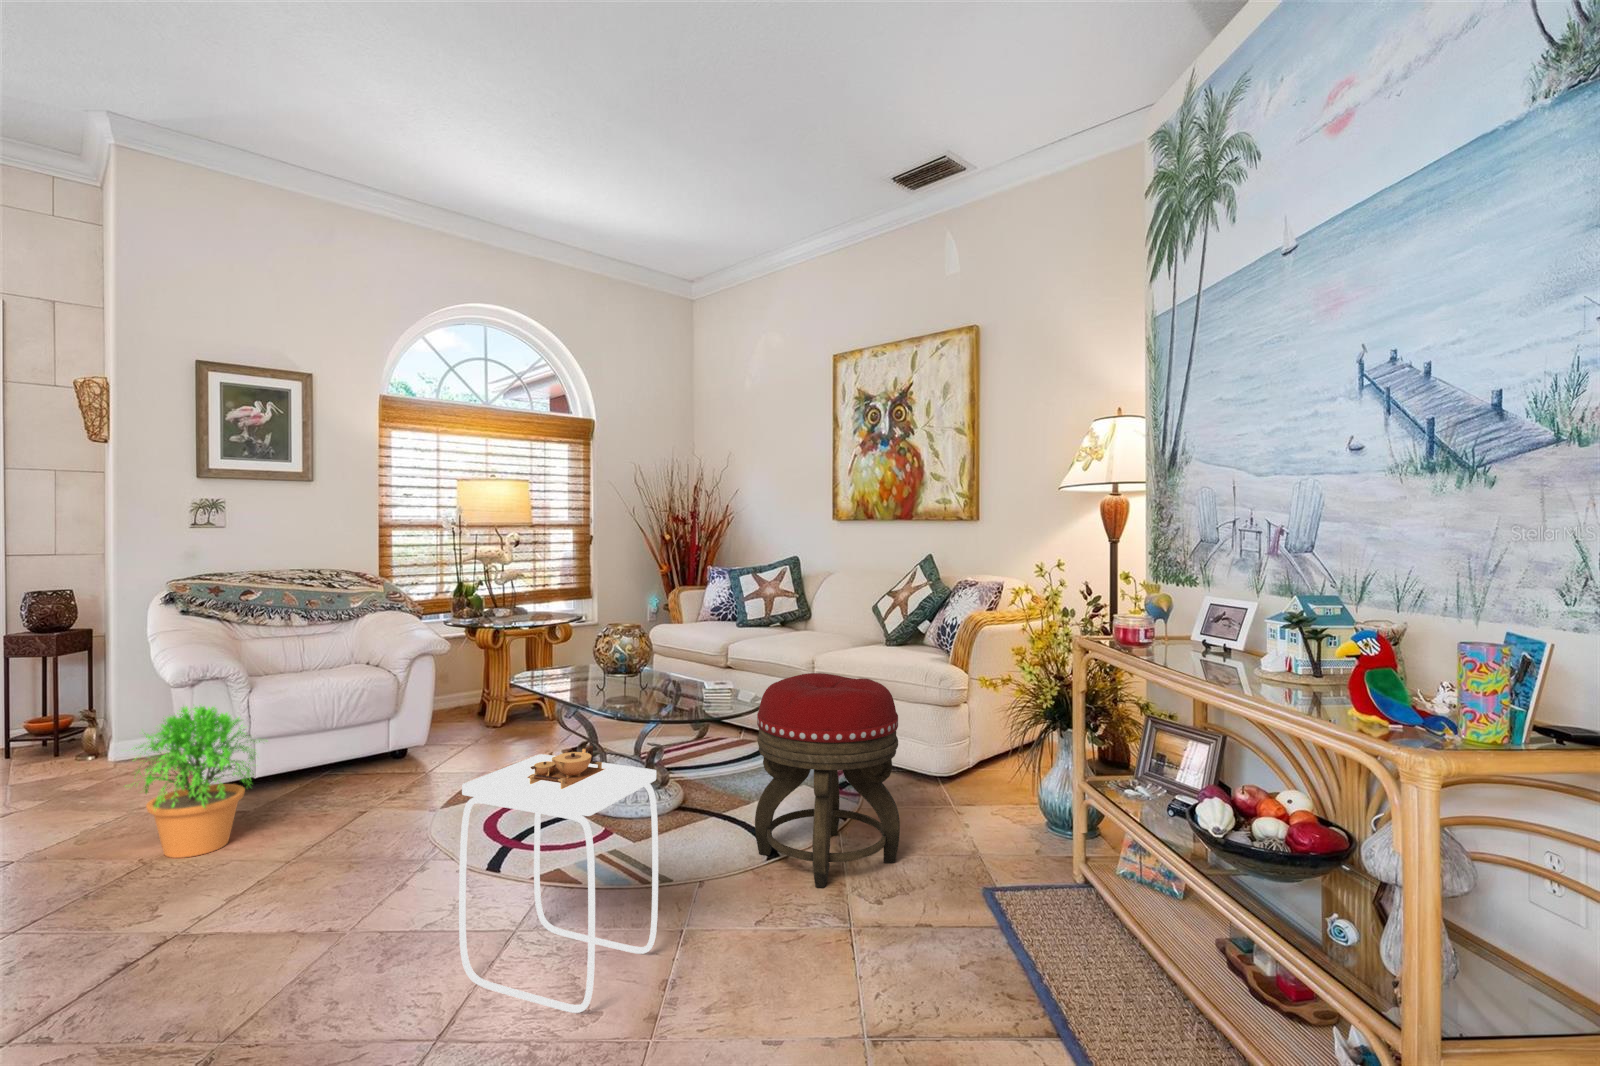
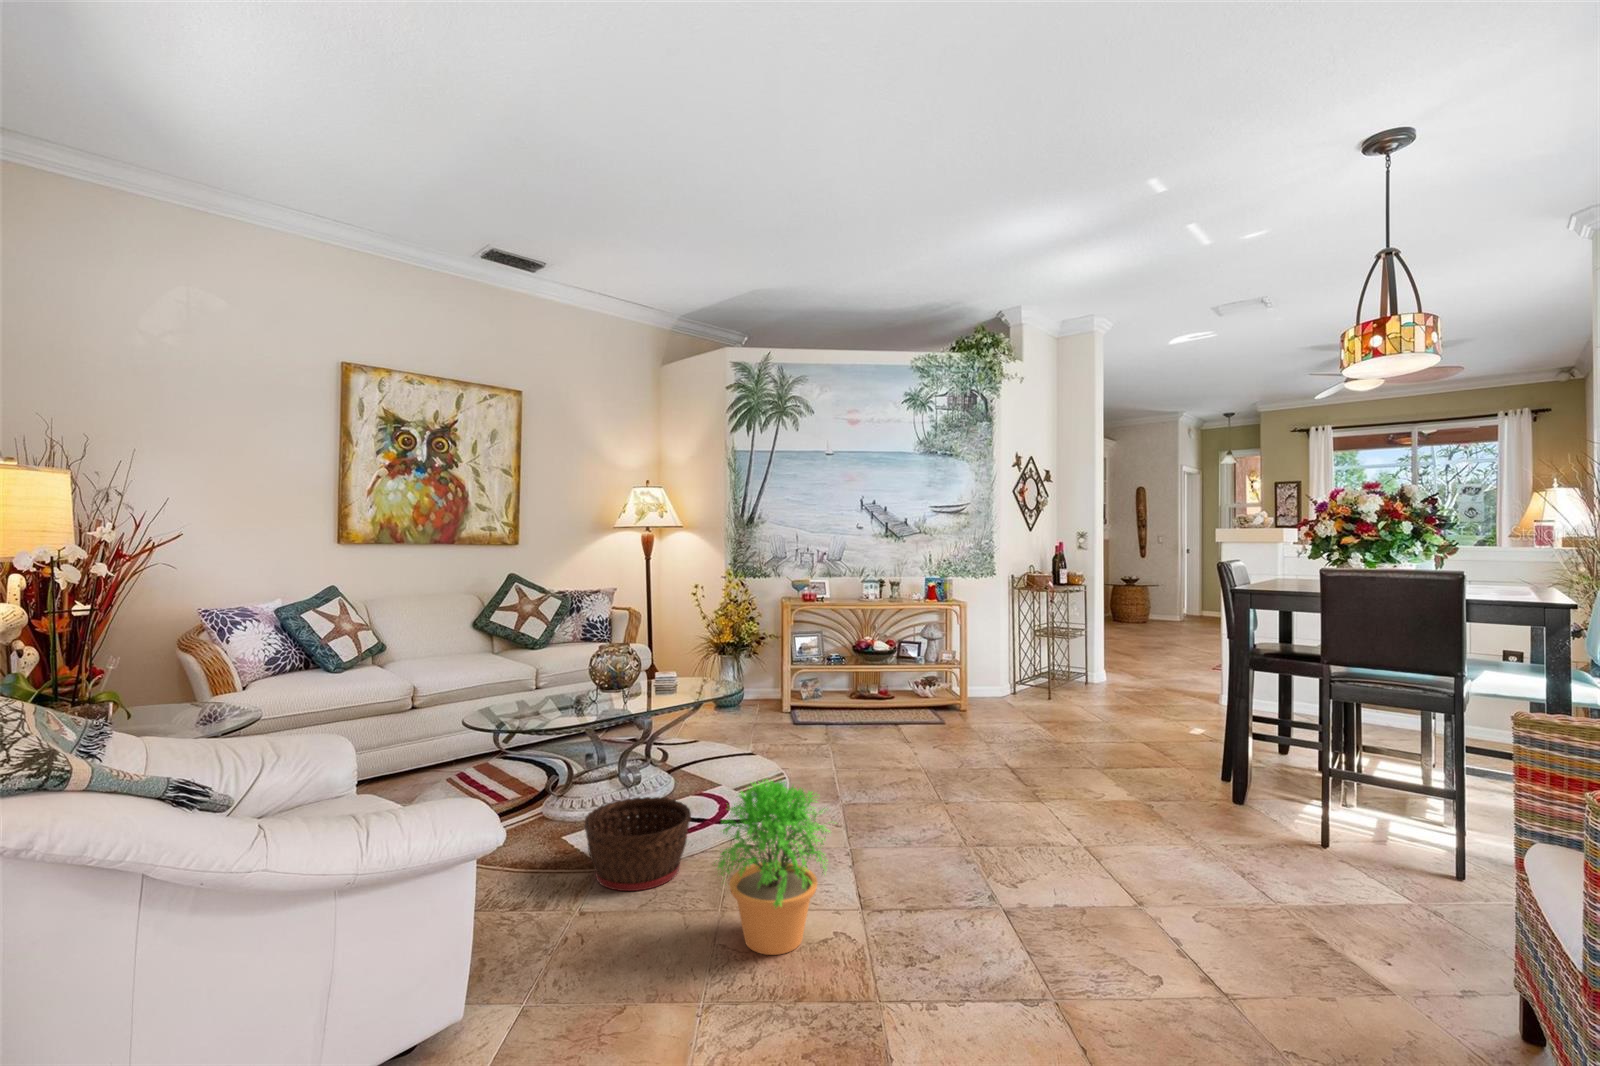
footstool: present [755,673,900,888] -> none [724,640,806,753]
basket: none [354,738,460,814] -> present [584,797,691,891]
side table: present [459,746,658,1013] -> none [868,668,934,786]

